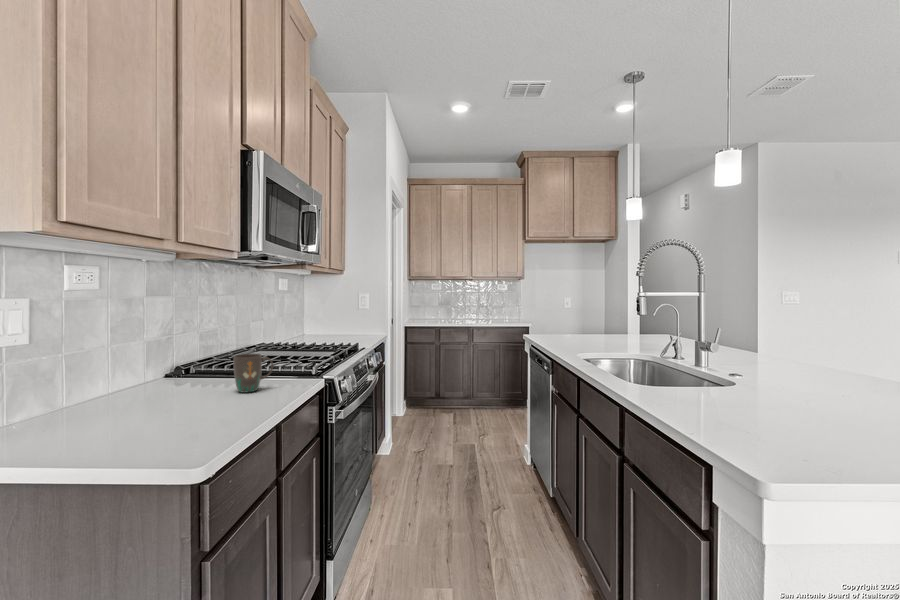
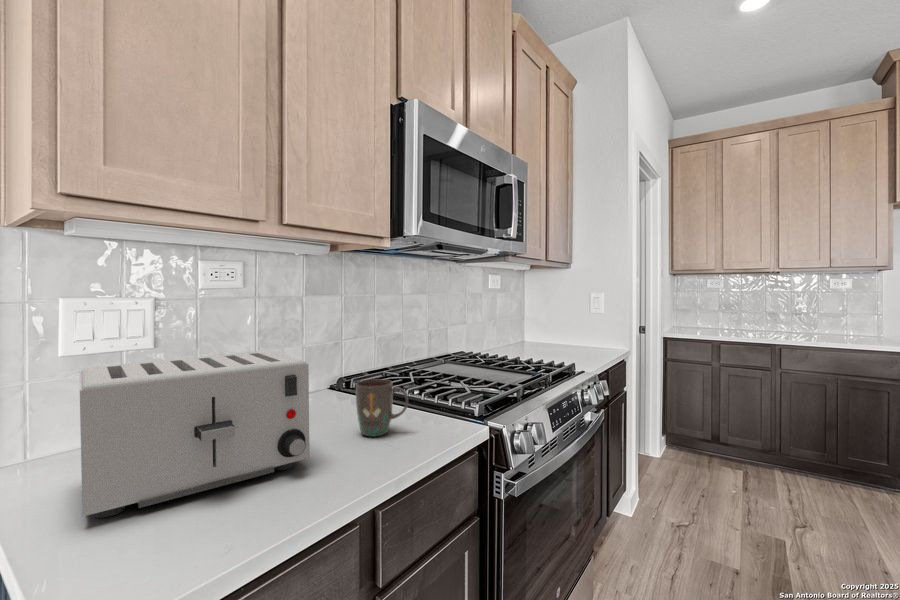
toaster: none [38,335,229,446] -> present [79,351,309,518]

